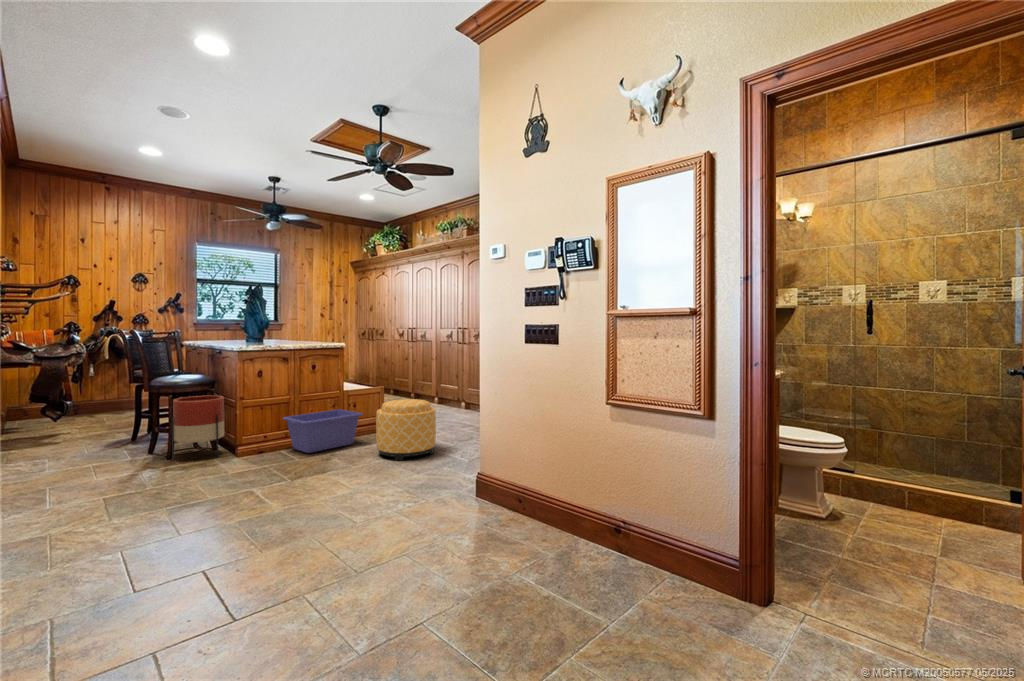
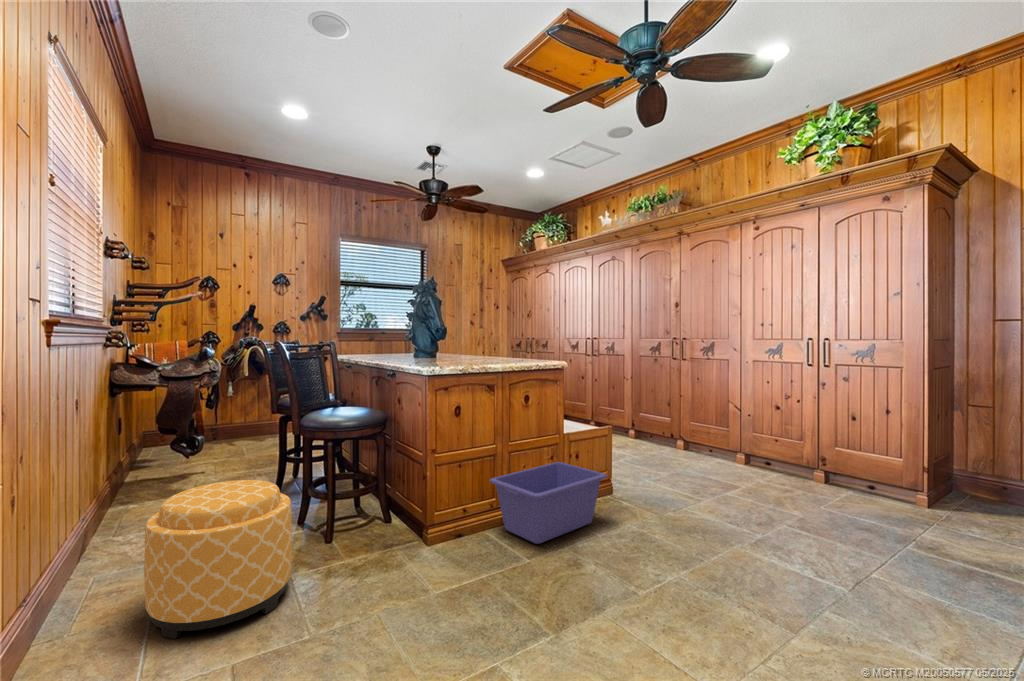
planter: present [172,396,224,460] -> none [335,441,406,548]
ottoman: present [376,399,436,460] -> present [144,480,292,639]

